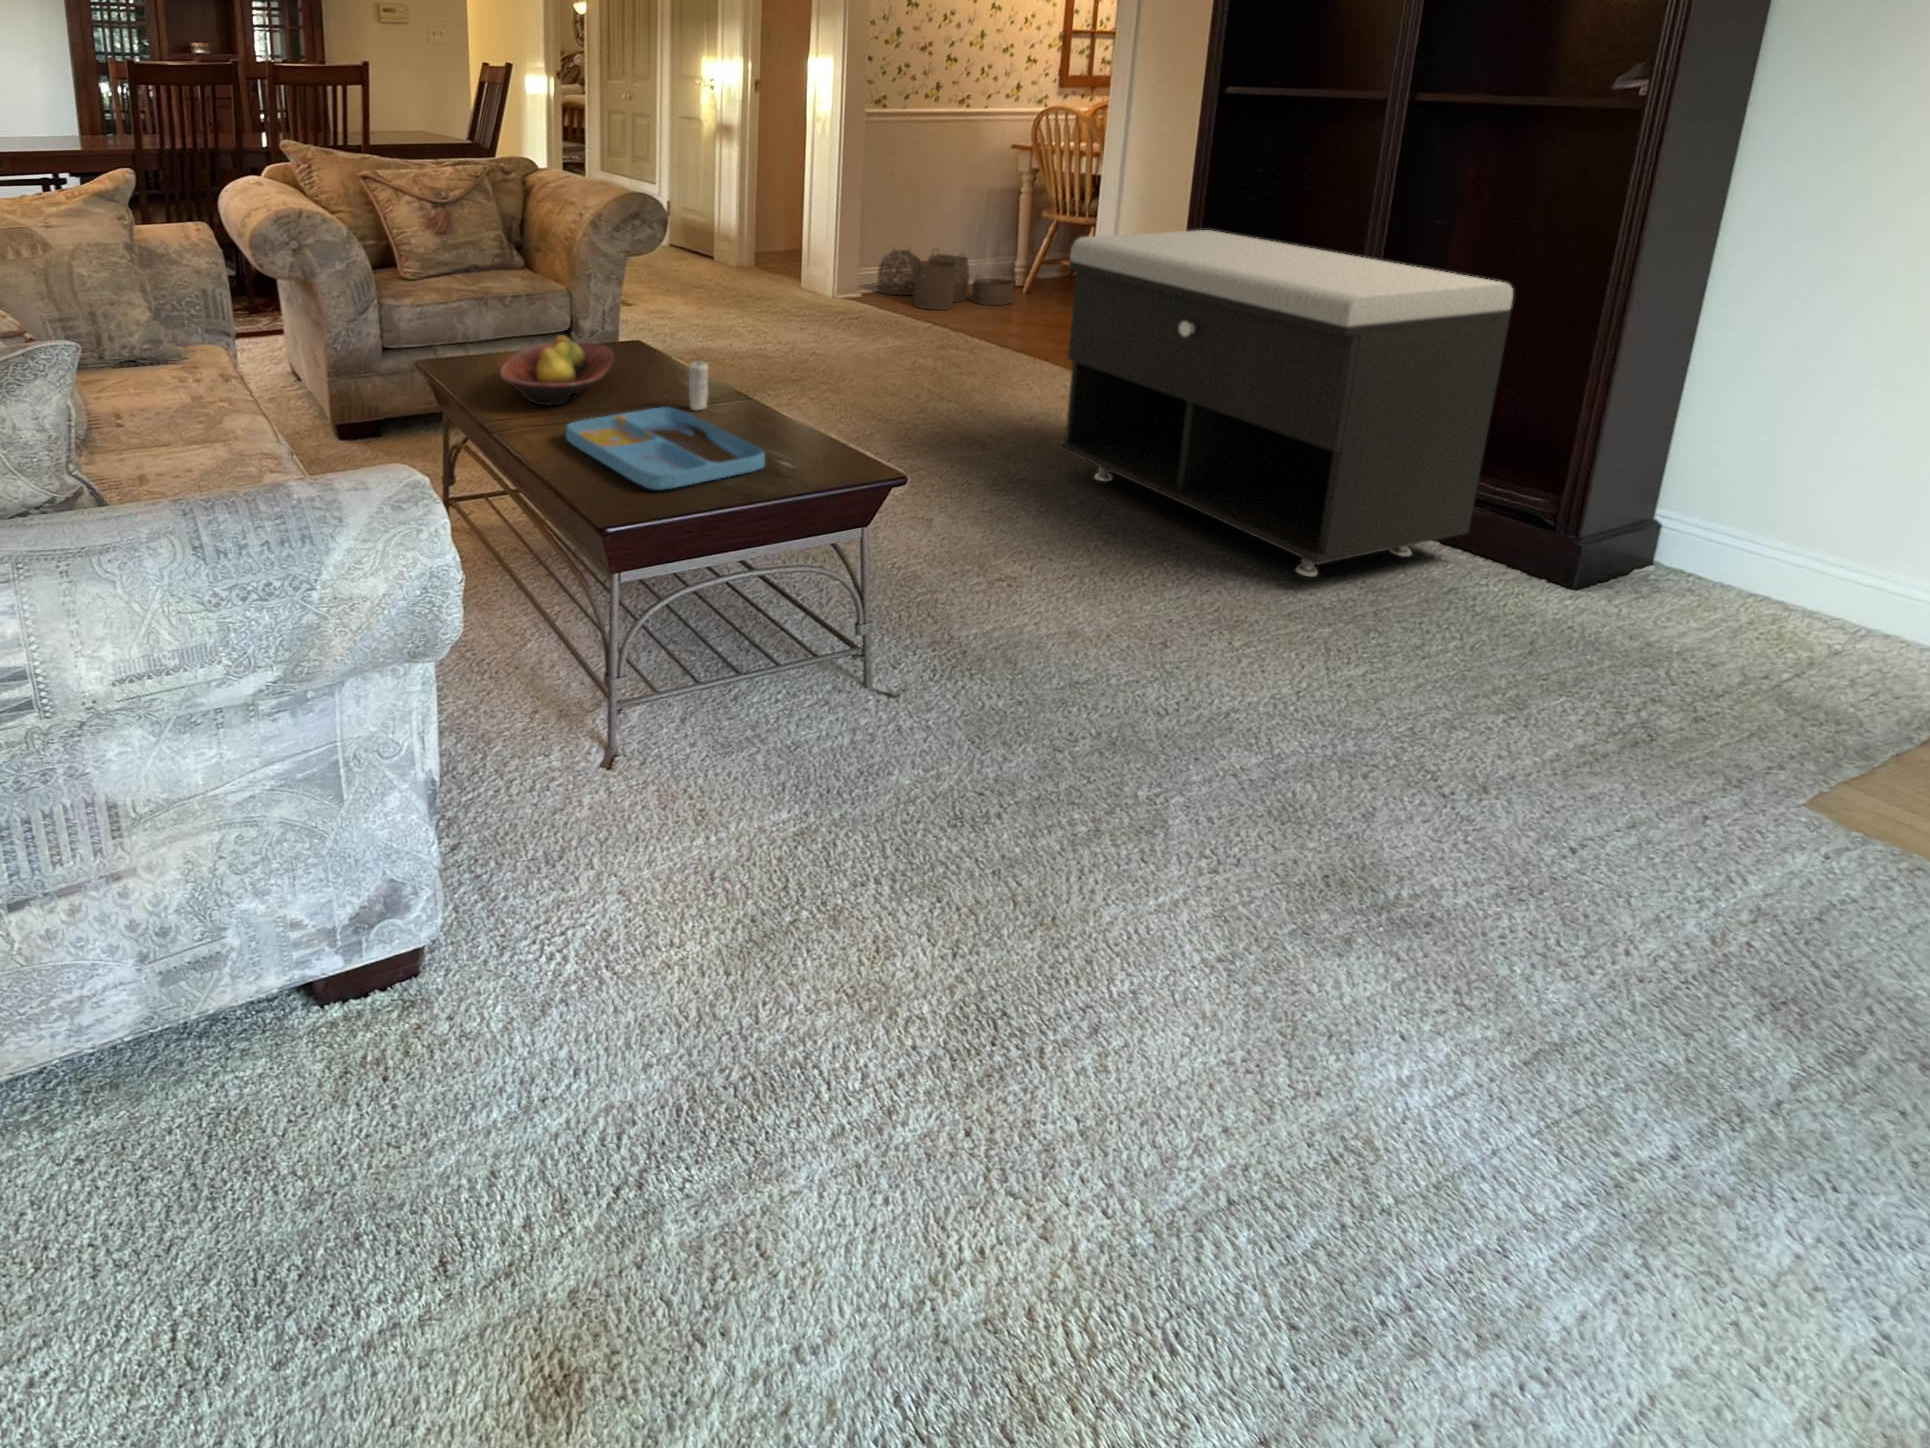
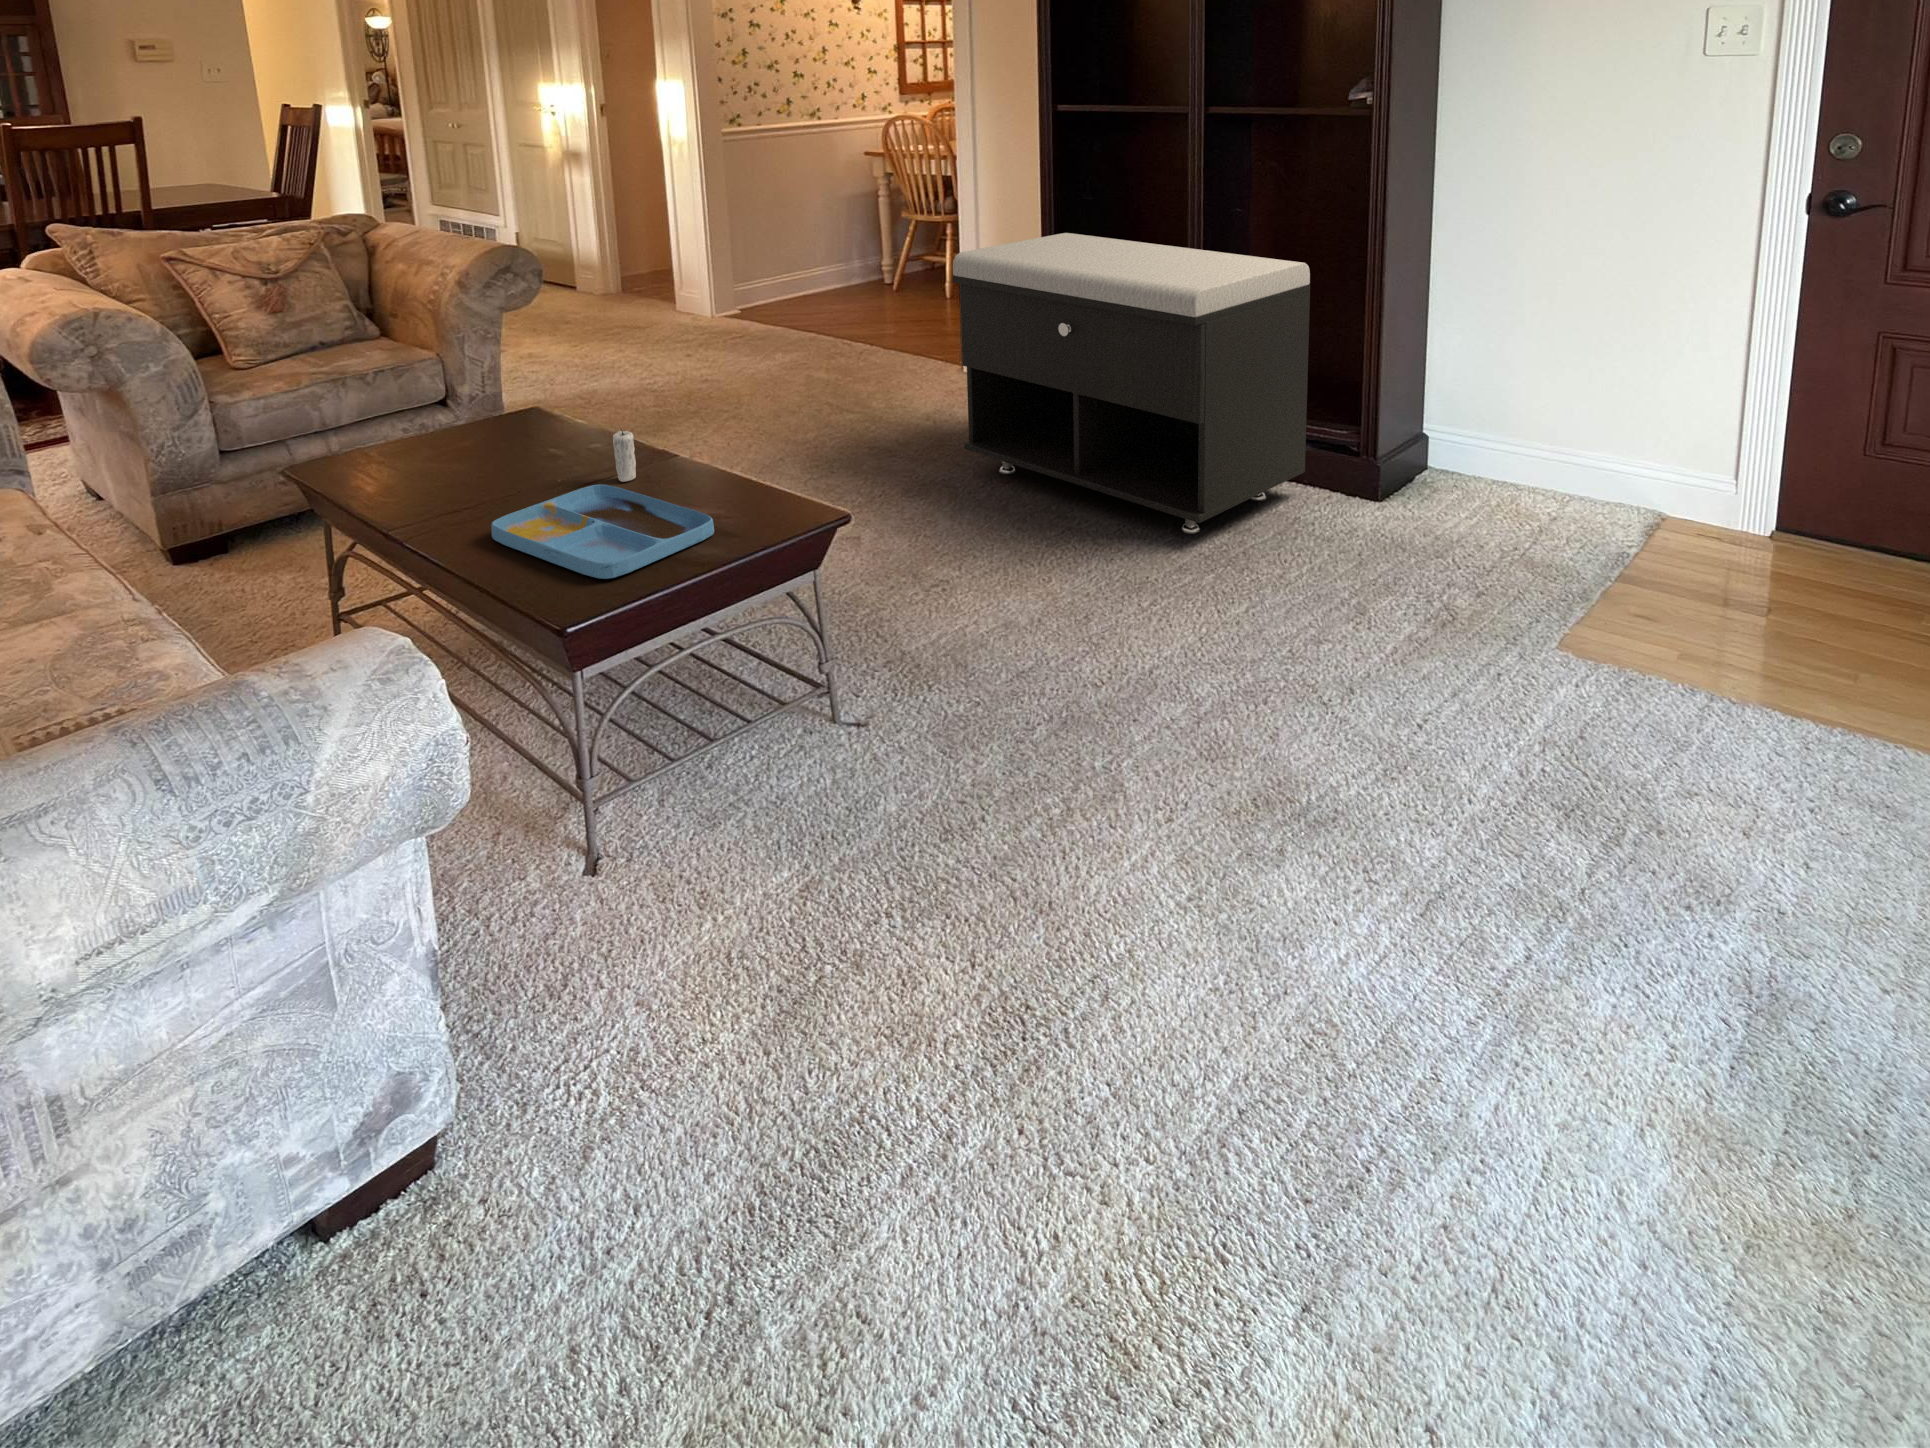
woven basket: present [876,248,1013,310] -> none [754,258,889,320]
fruit bowl: present [499,335,614,406] -> none [396,422,524,503]

